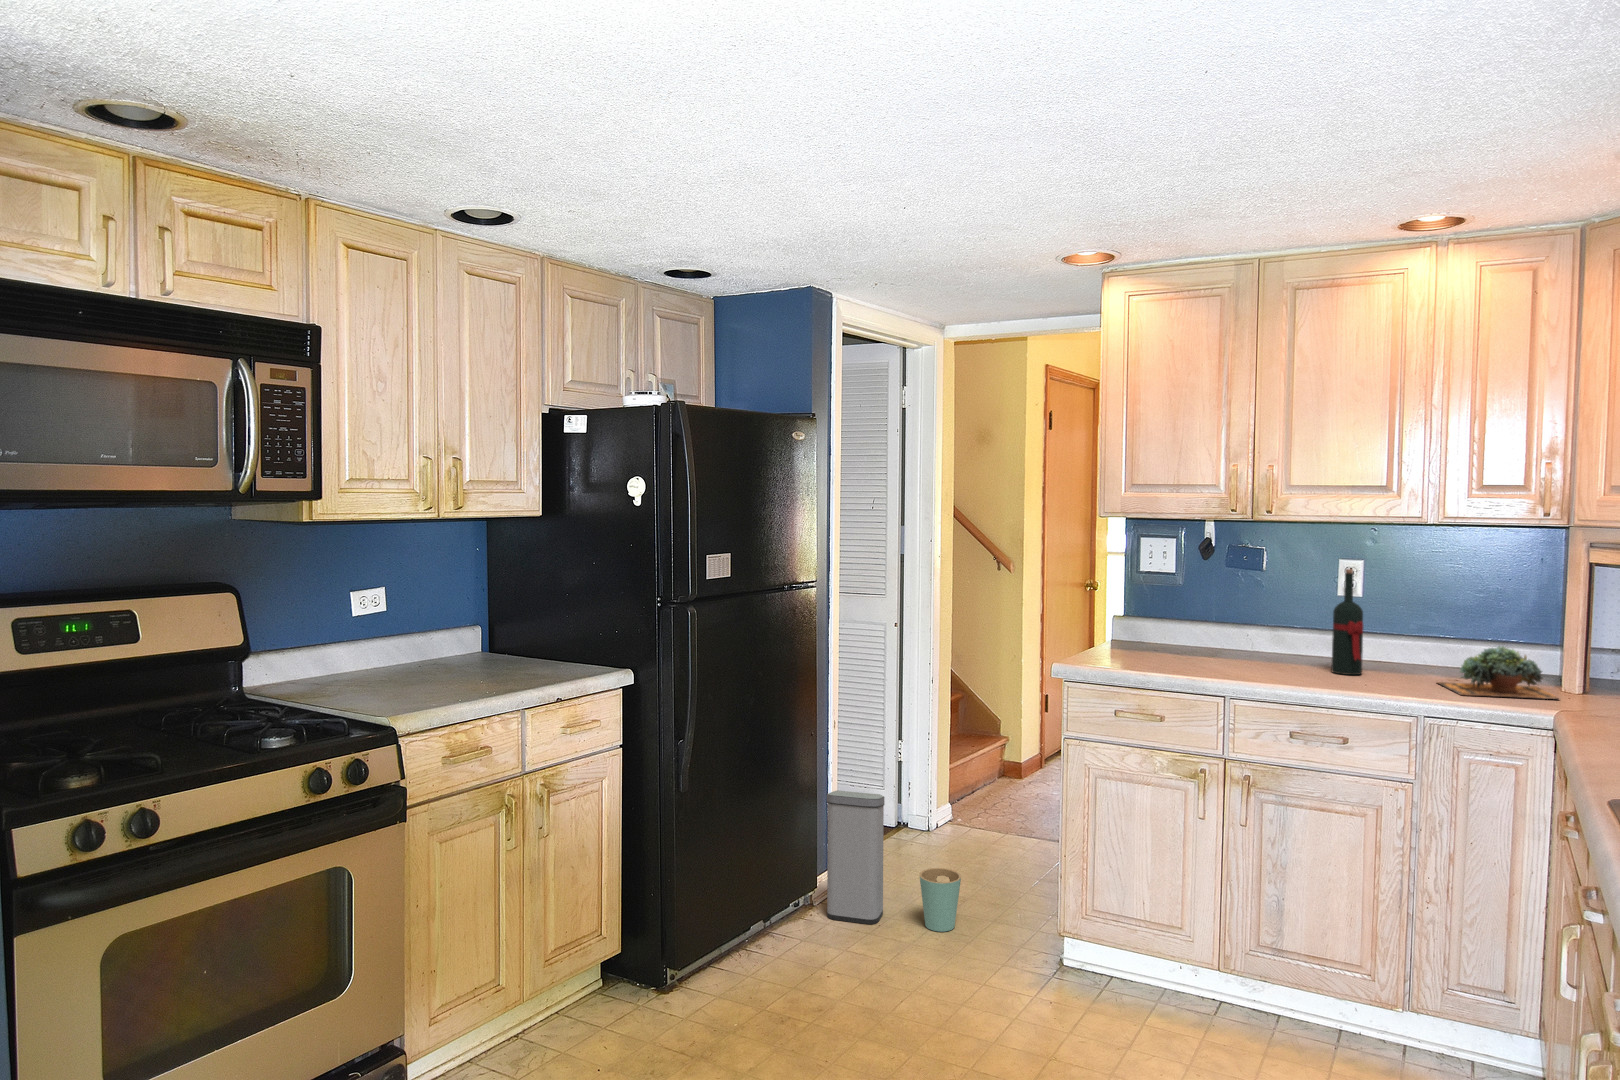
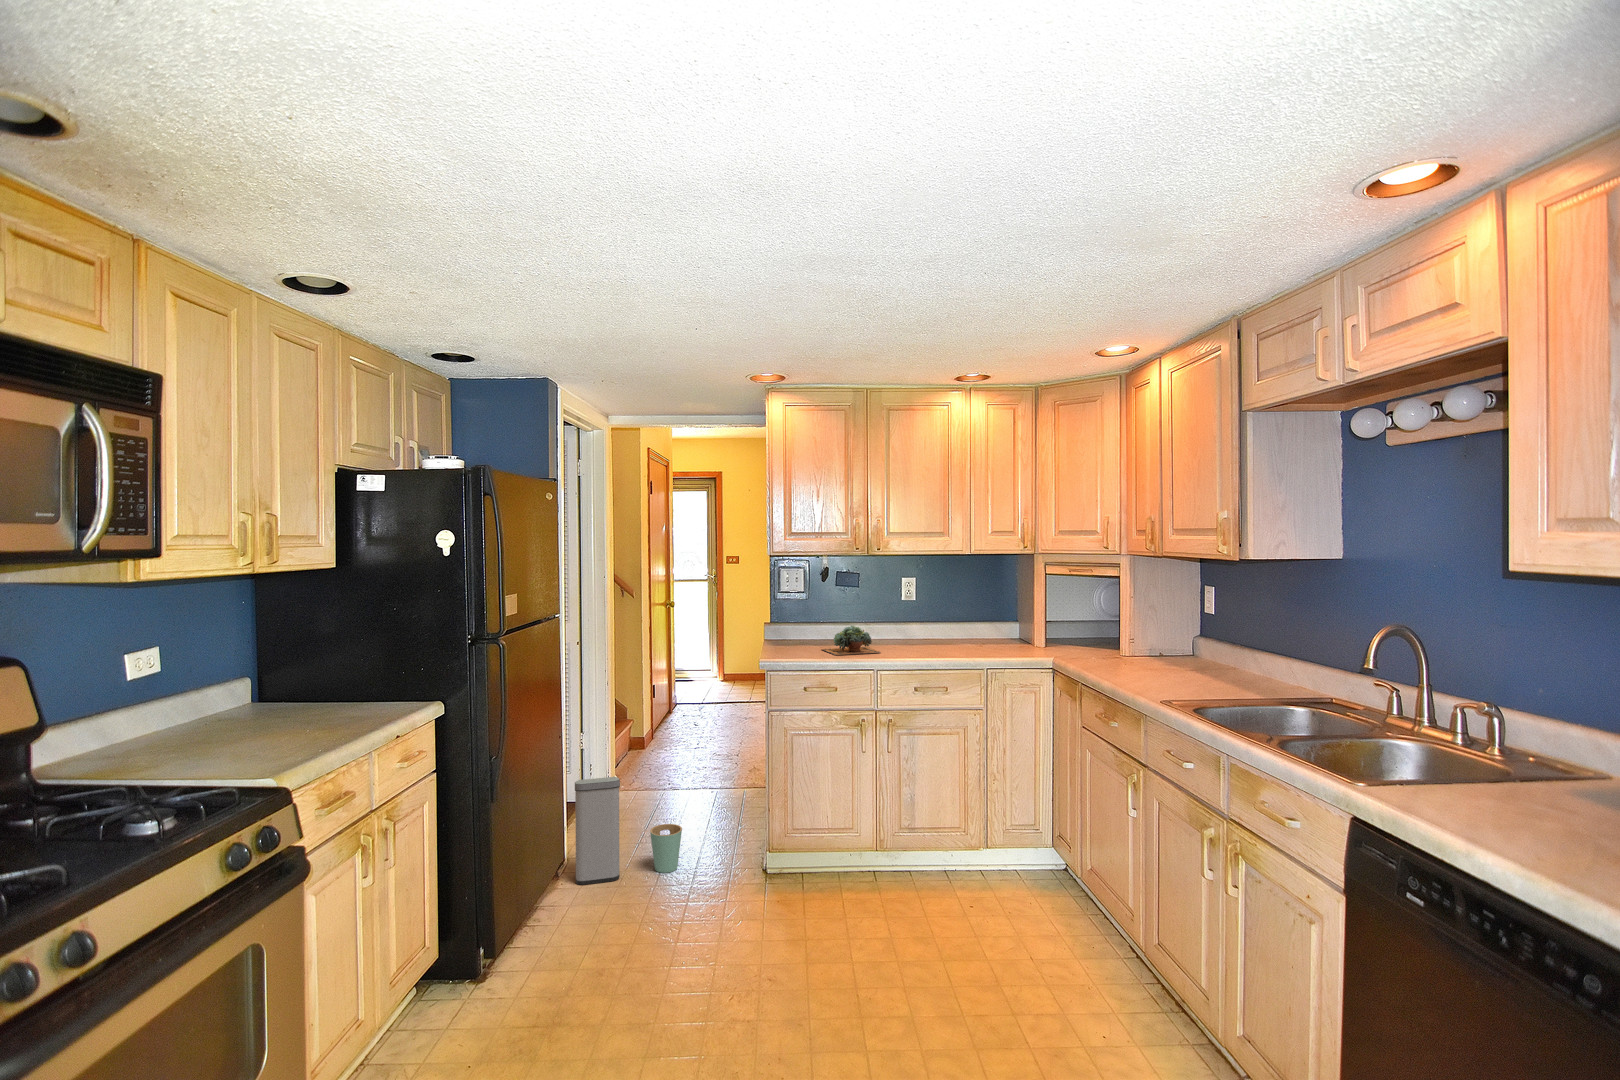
wine bottle: present [1331,569,1363,675] -> none [910,586,928,650]
succulent plant: present [1437,646,1558,699] -> present [821,625,880,655]

